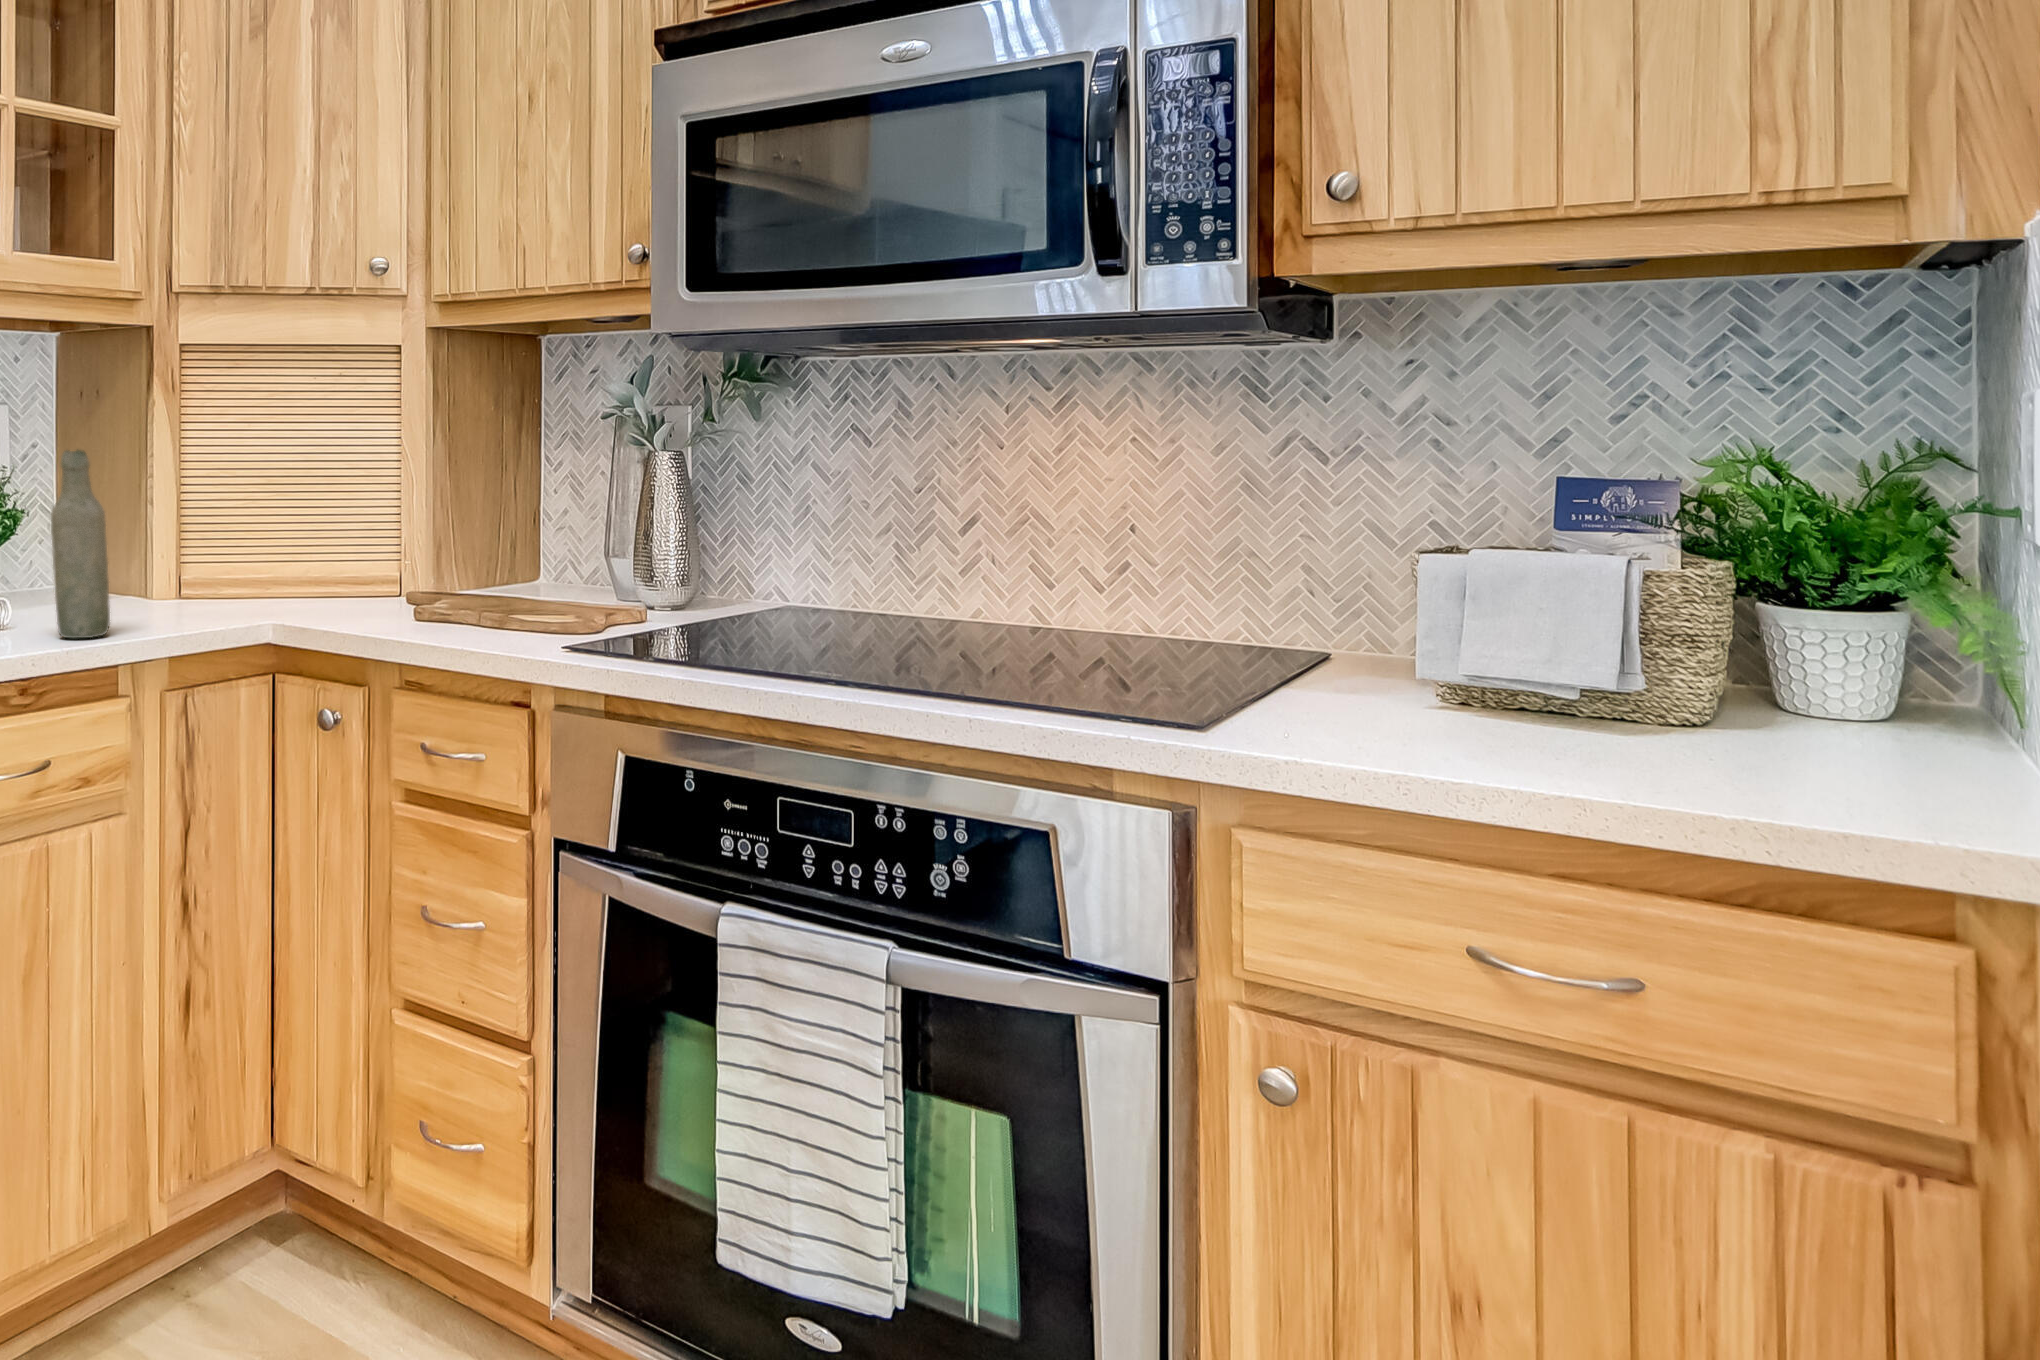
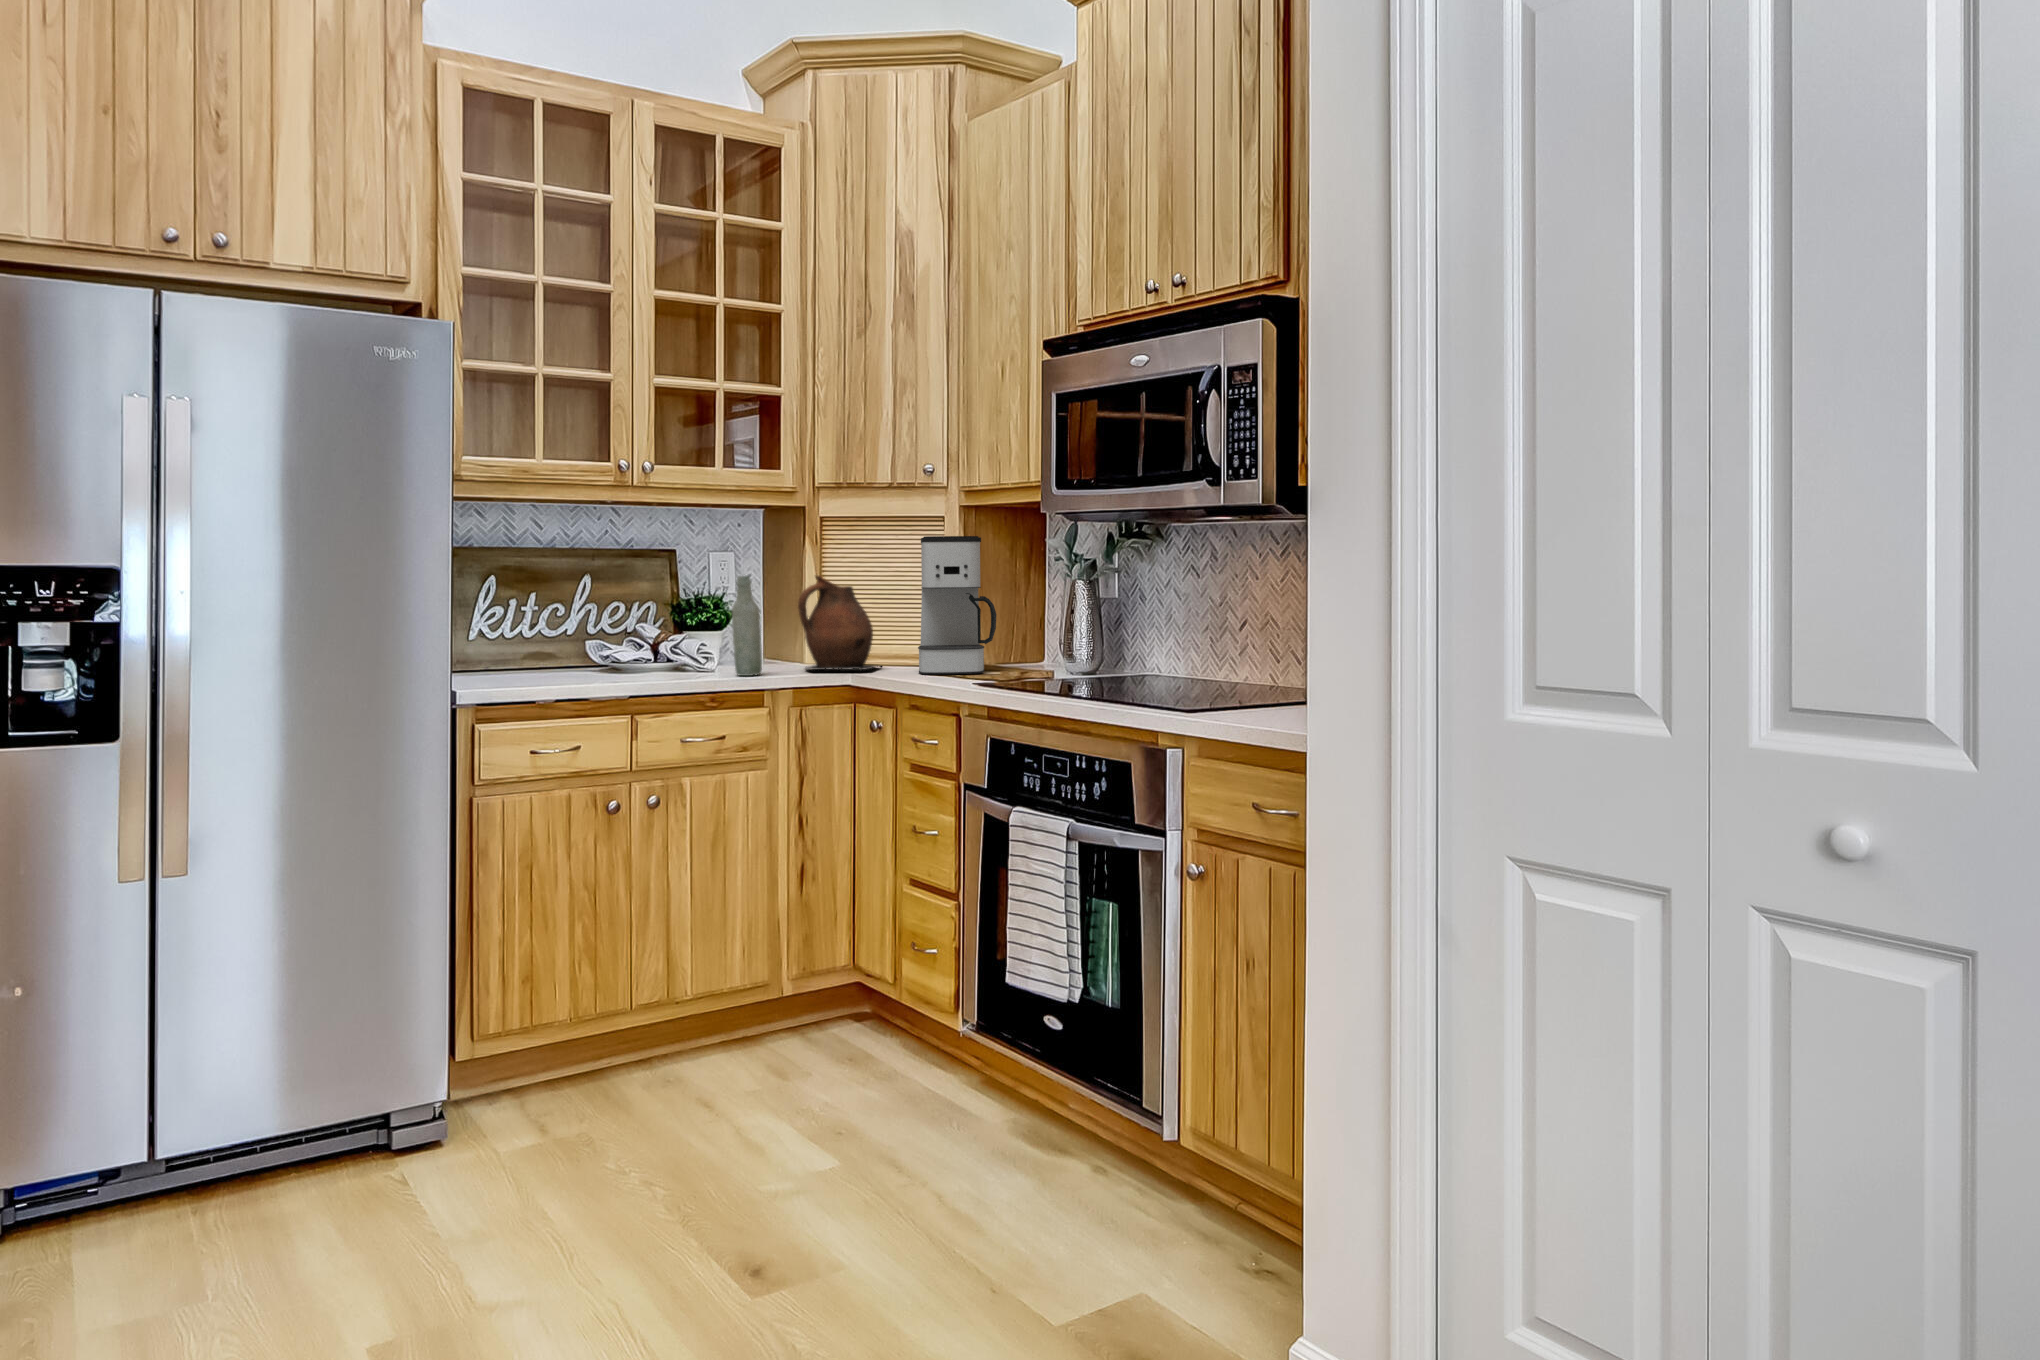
coffee maker: none [377,379,520,622] -> present [918,536,996,674]
ceramic pitcher: none [167,448,305,619] -> present [798,575,878,670]

